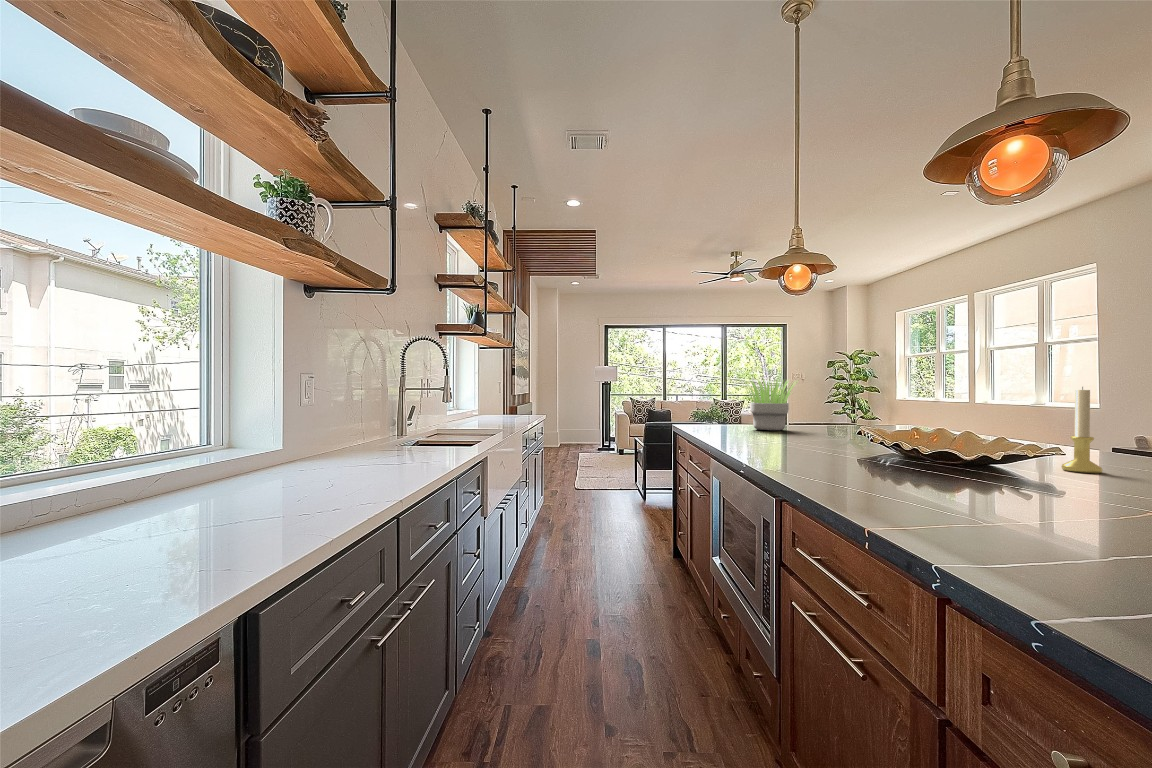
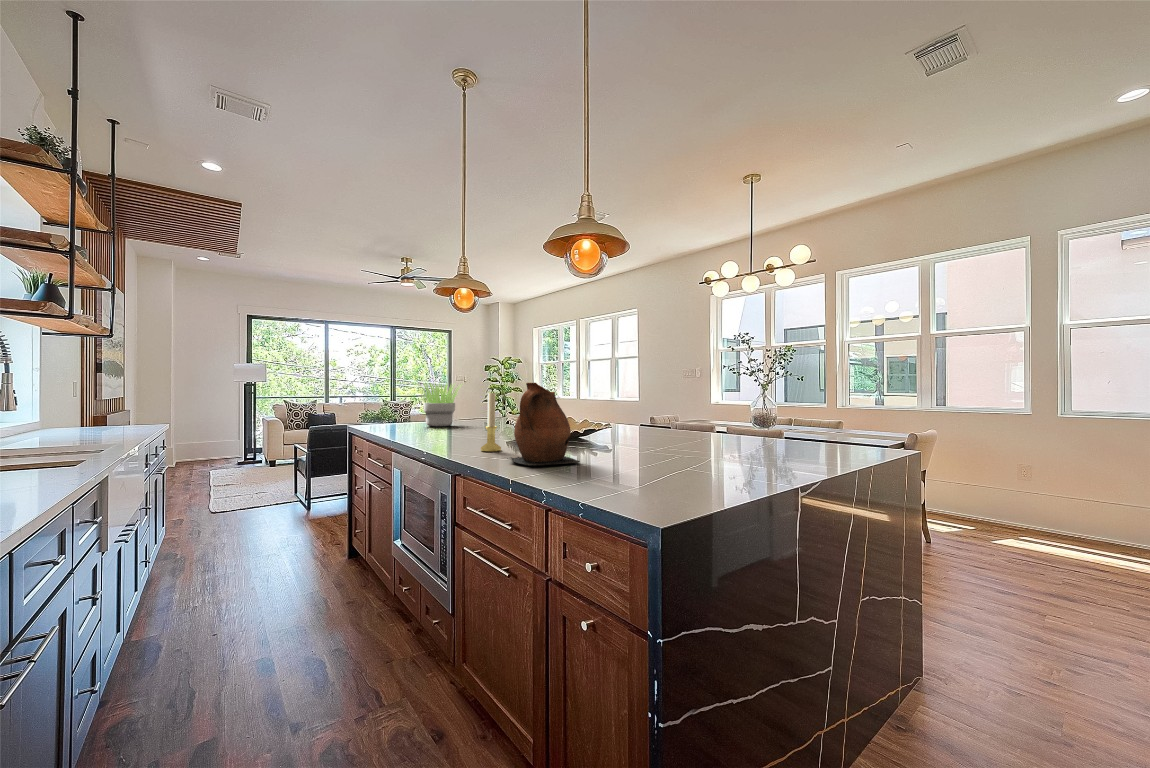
ceramic pitcher: none [859,375,1005,515] -> present [511,383,580,465]
candle holder: present [1061,387,1103,473] -> present [481,393,501,452]

